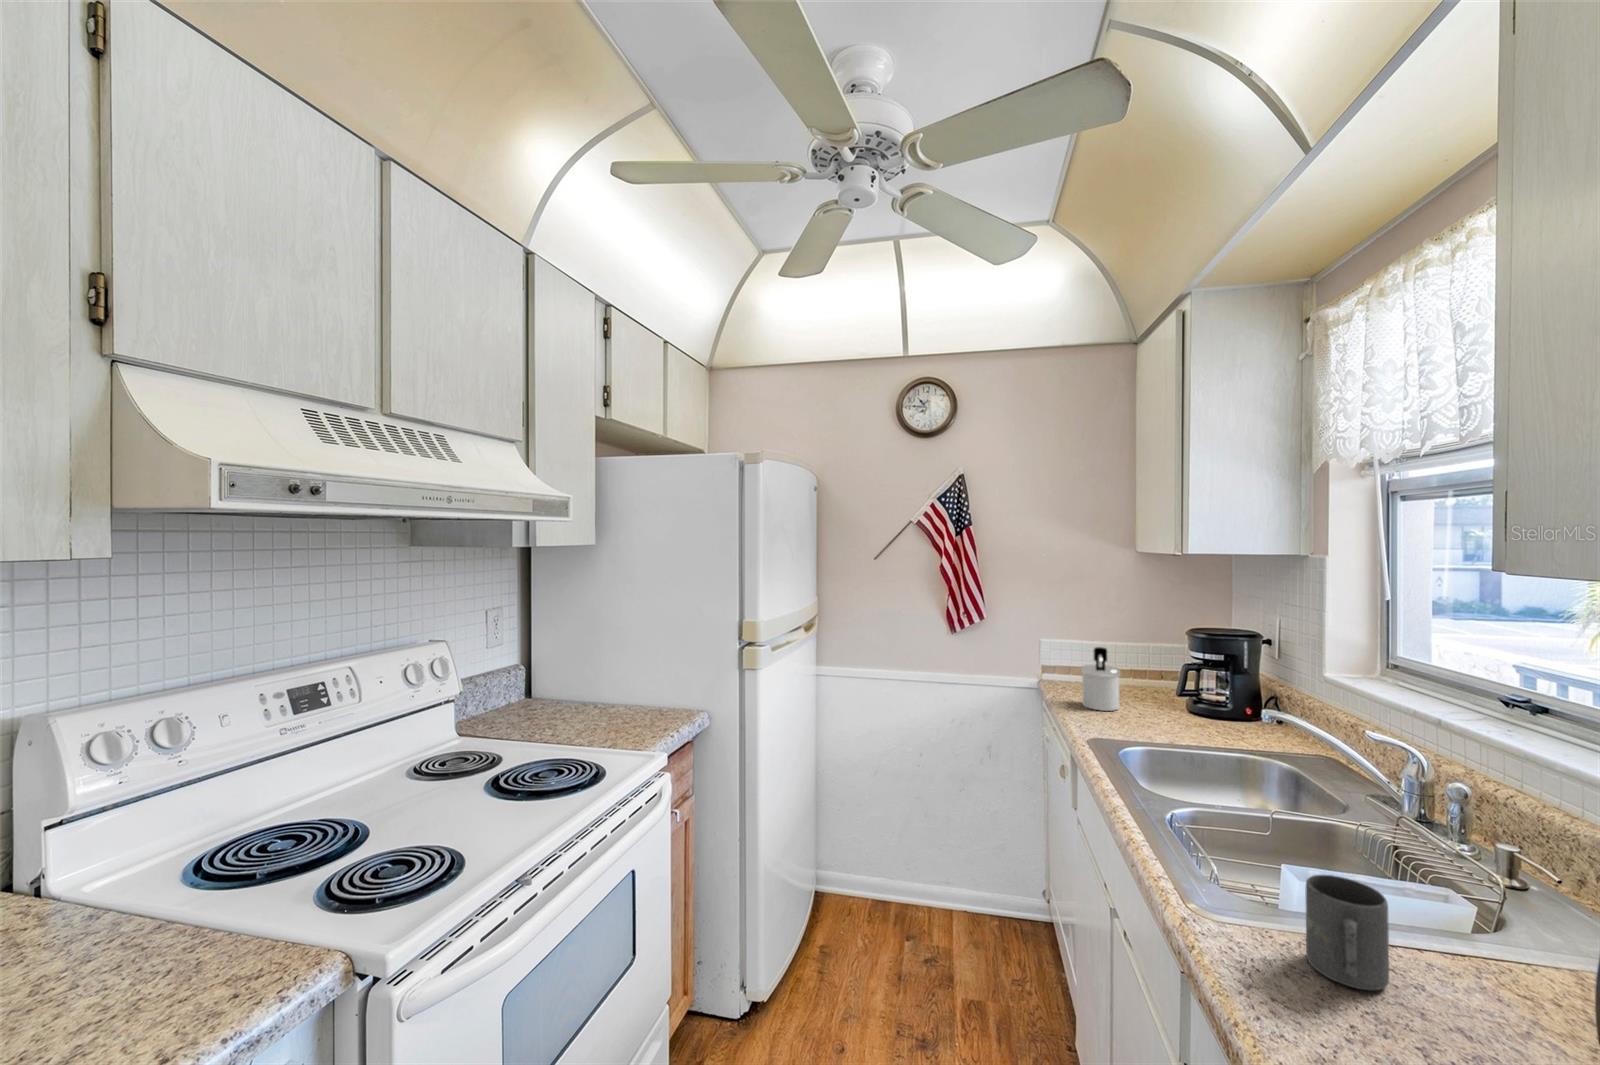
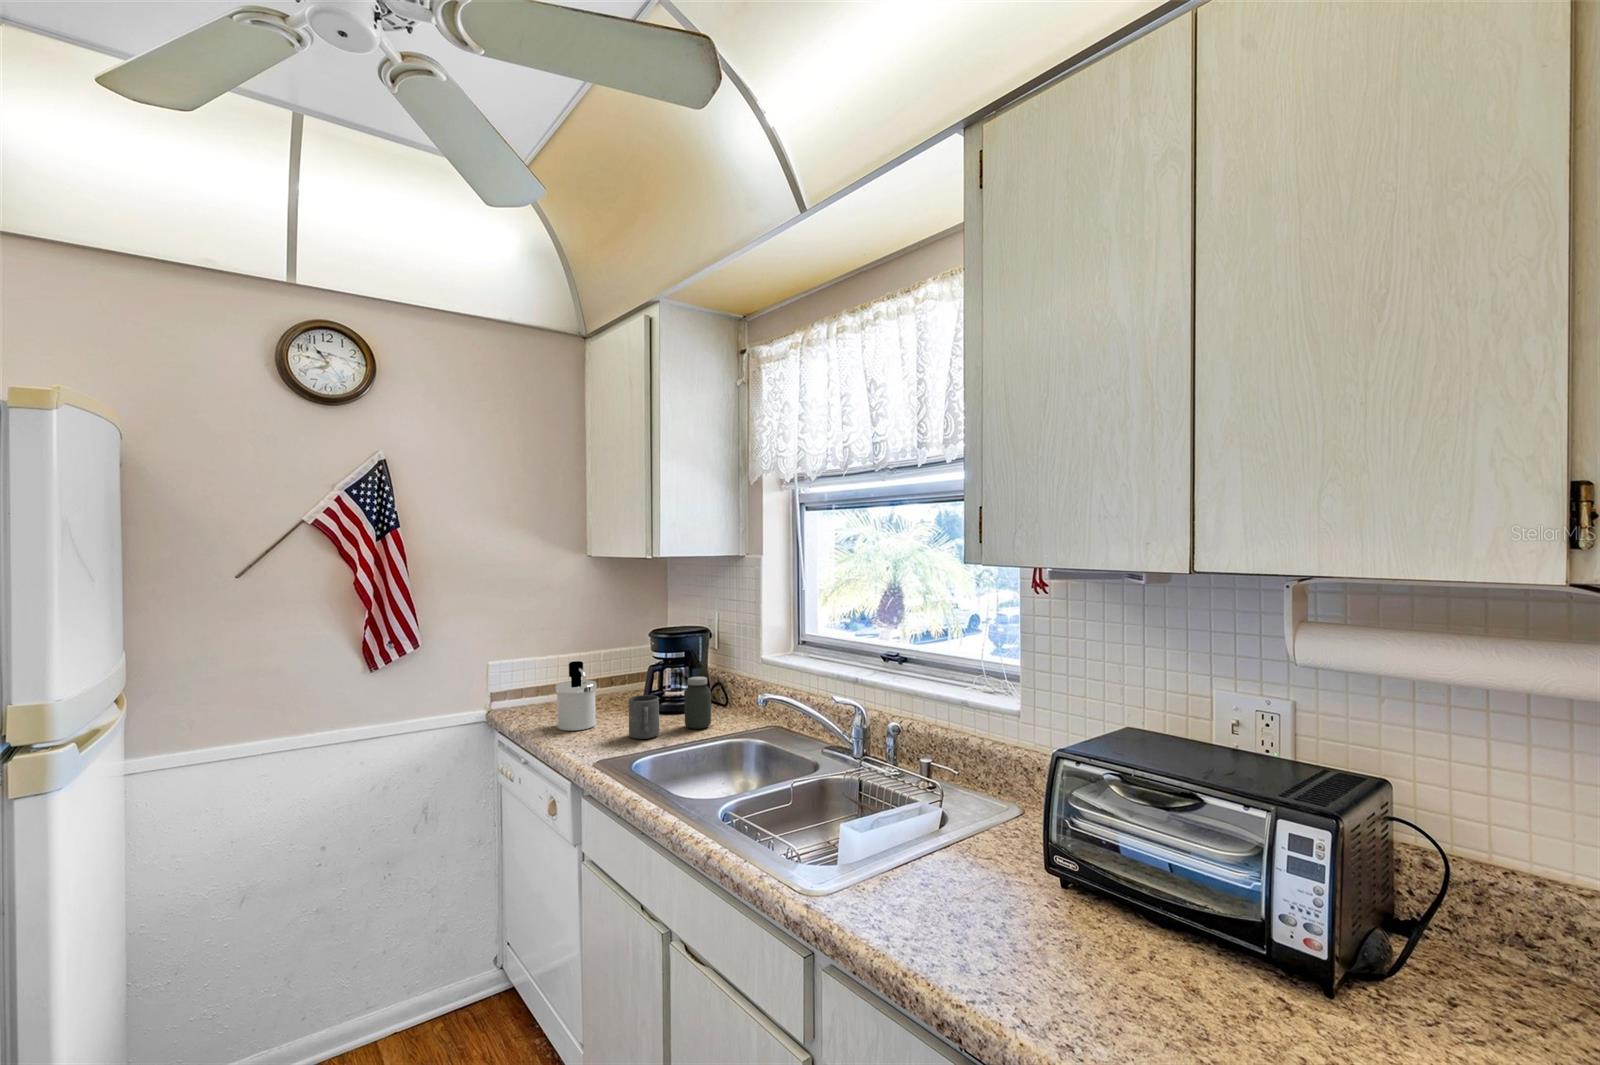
jar: none [1209,681,1242,737] -> present [684,677,711,729]
mug: present [1306,875,1389,990] -> present [629,695,659,739]

